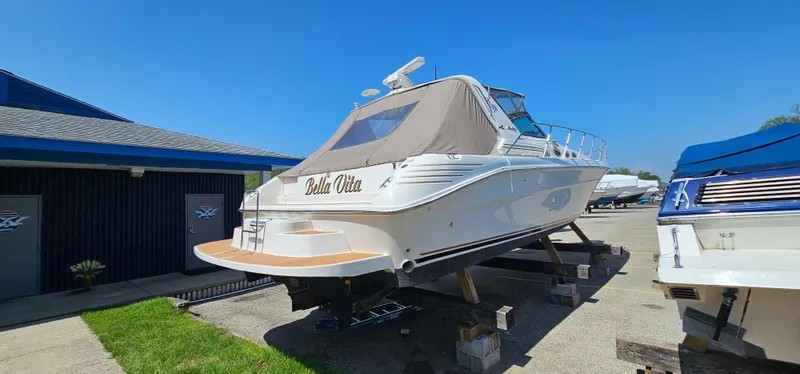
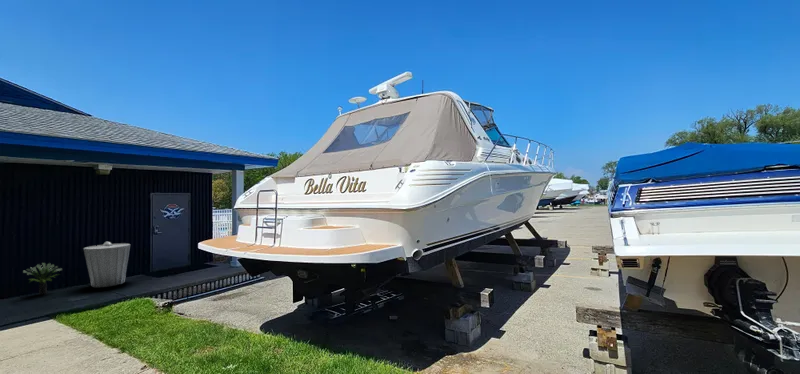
trash can: none [125,240,168,284] -> present [84,242,130,287]

